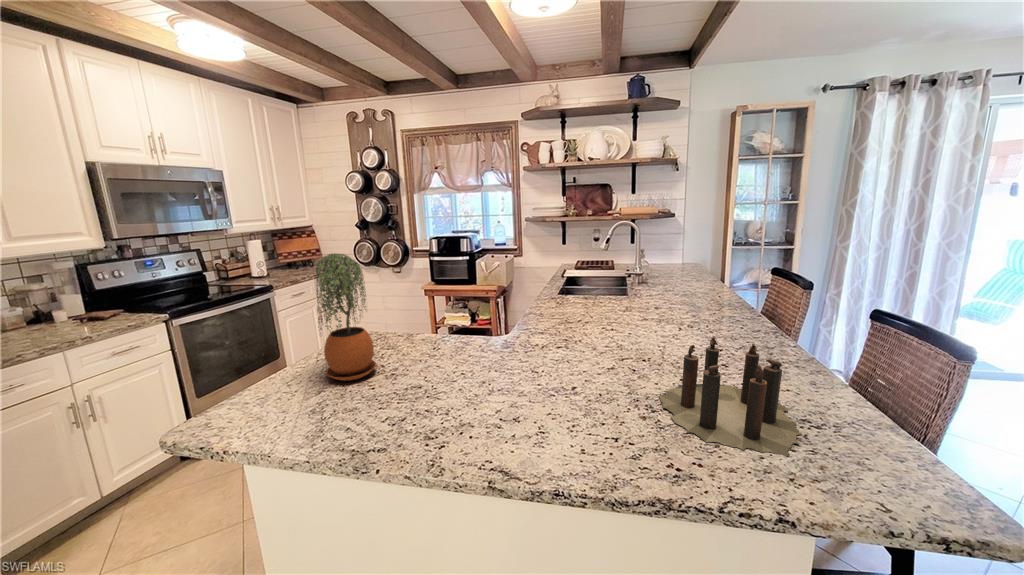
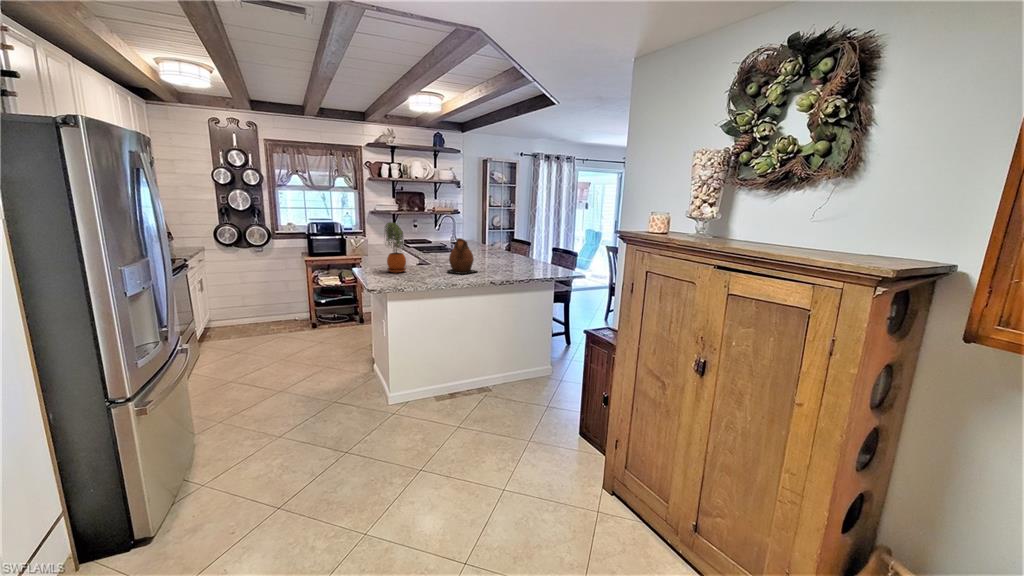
ceramic pitcher: none [435,312,531,437] -> present [448,238,477,274]
candle: present [658,336,801,457] -> none [503,247,548,270]

